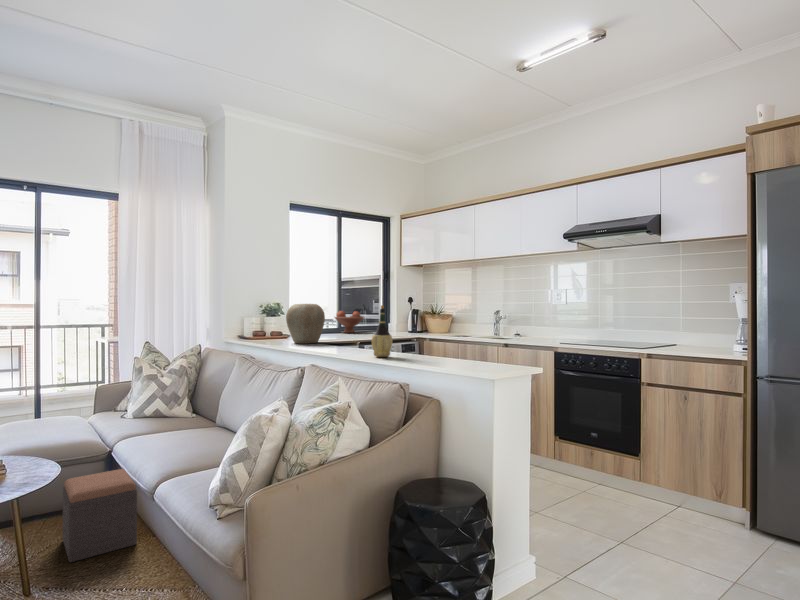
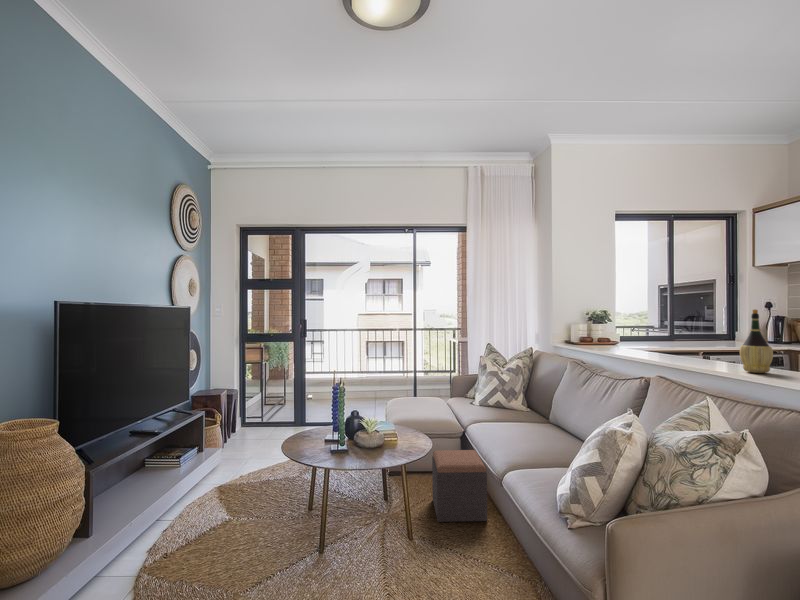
vase: present [286,304,325,344] -> none [615,310,660,351]
fruit bowl: present [335,311,364,333] -> none [664,318,703,342]

